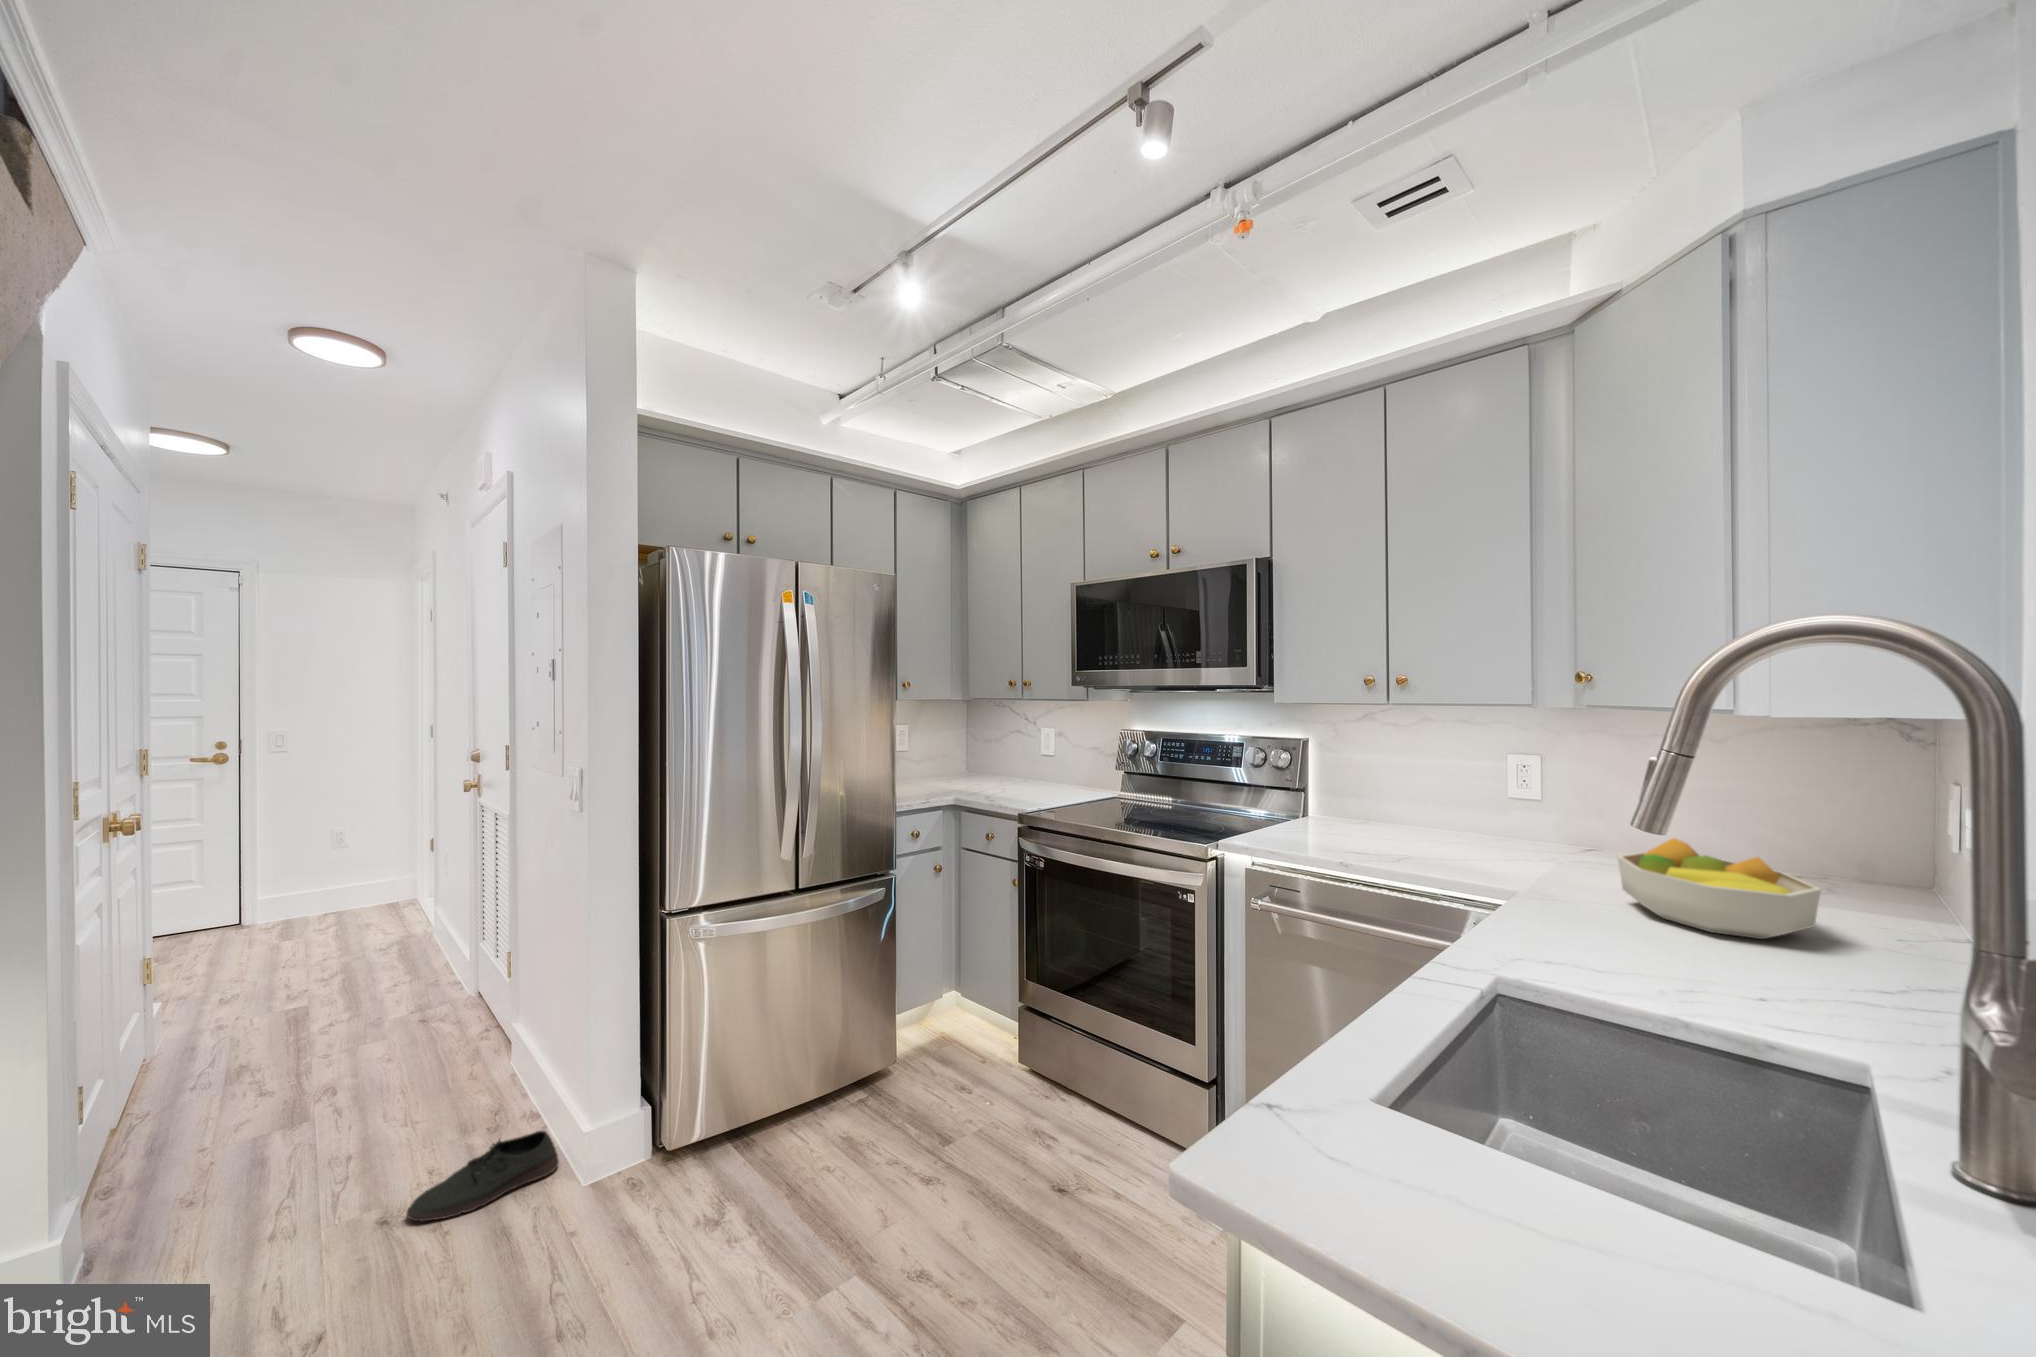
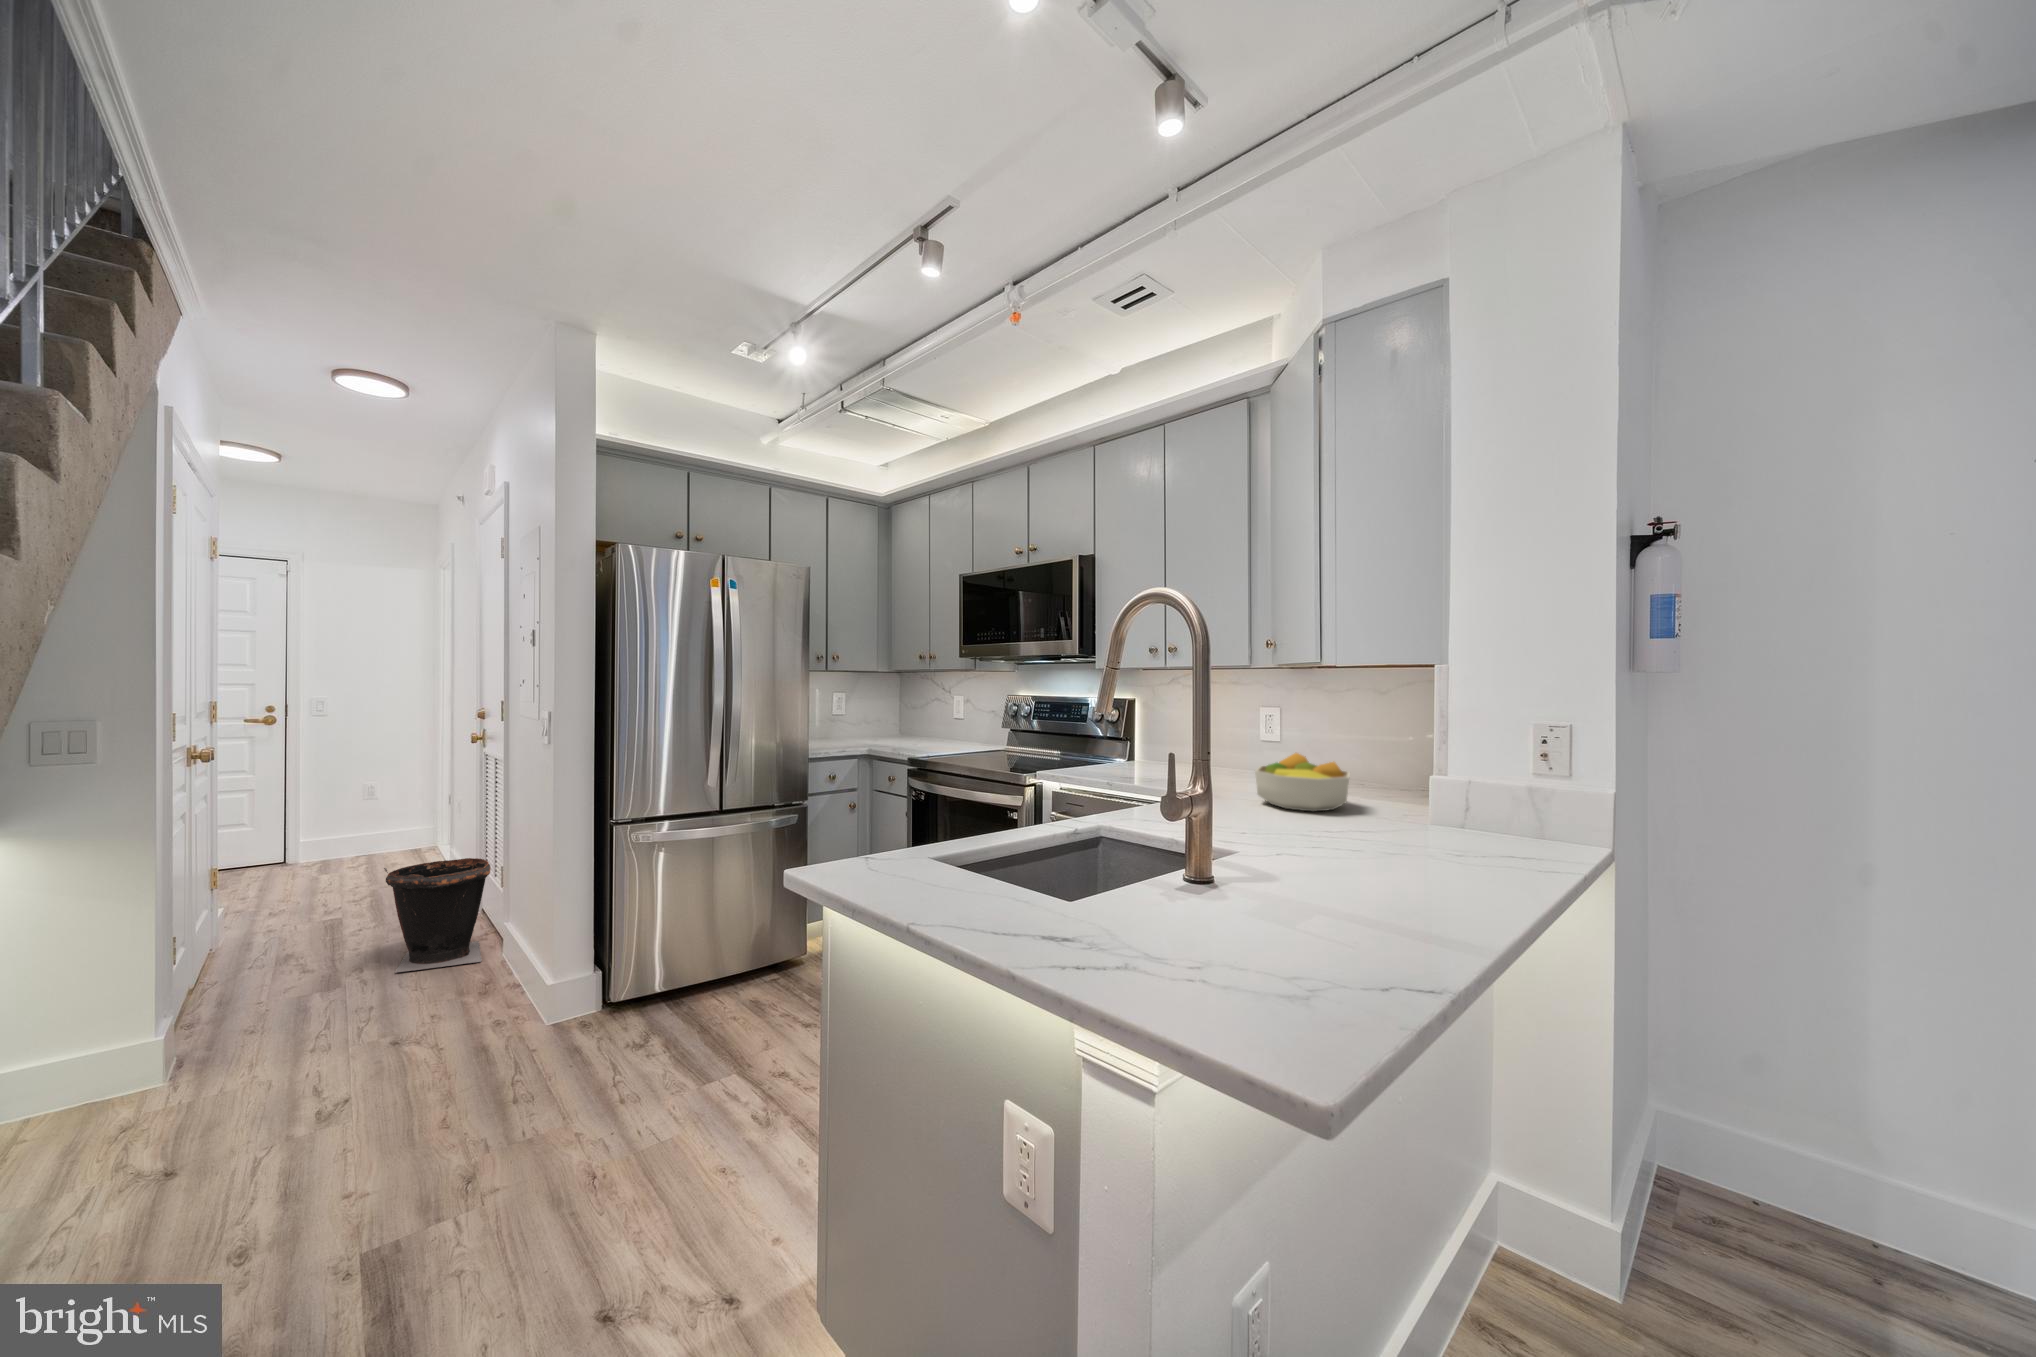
waste bin: none [361,938,495,1096] -> present [384,858,491,973]
shoe: present [407,1131,559,1221] -> none [414,987,531,1042]

